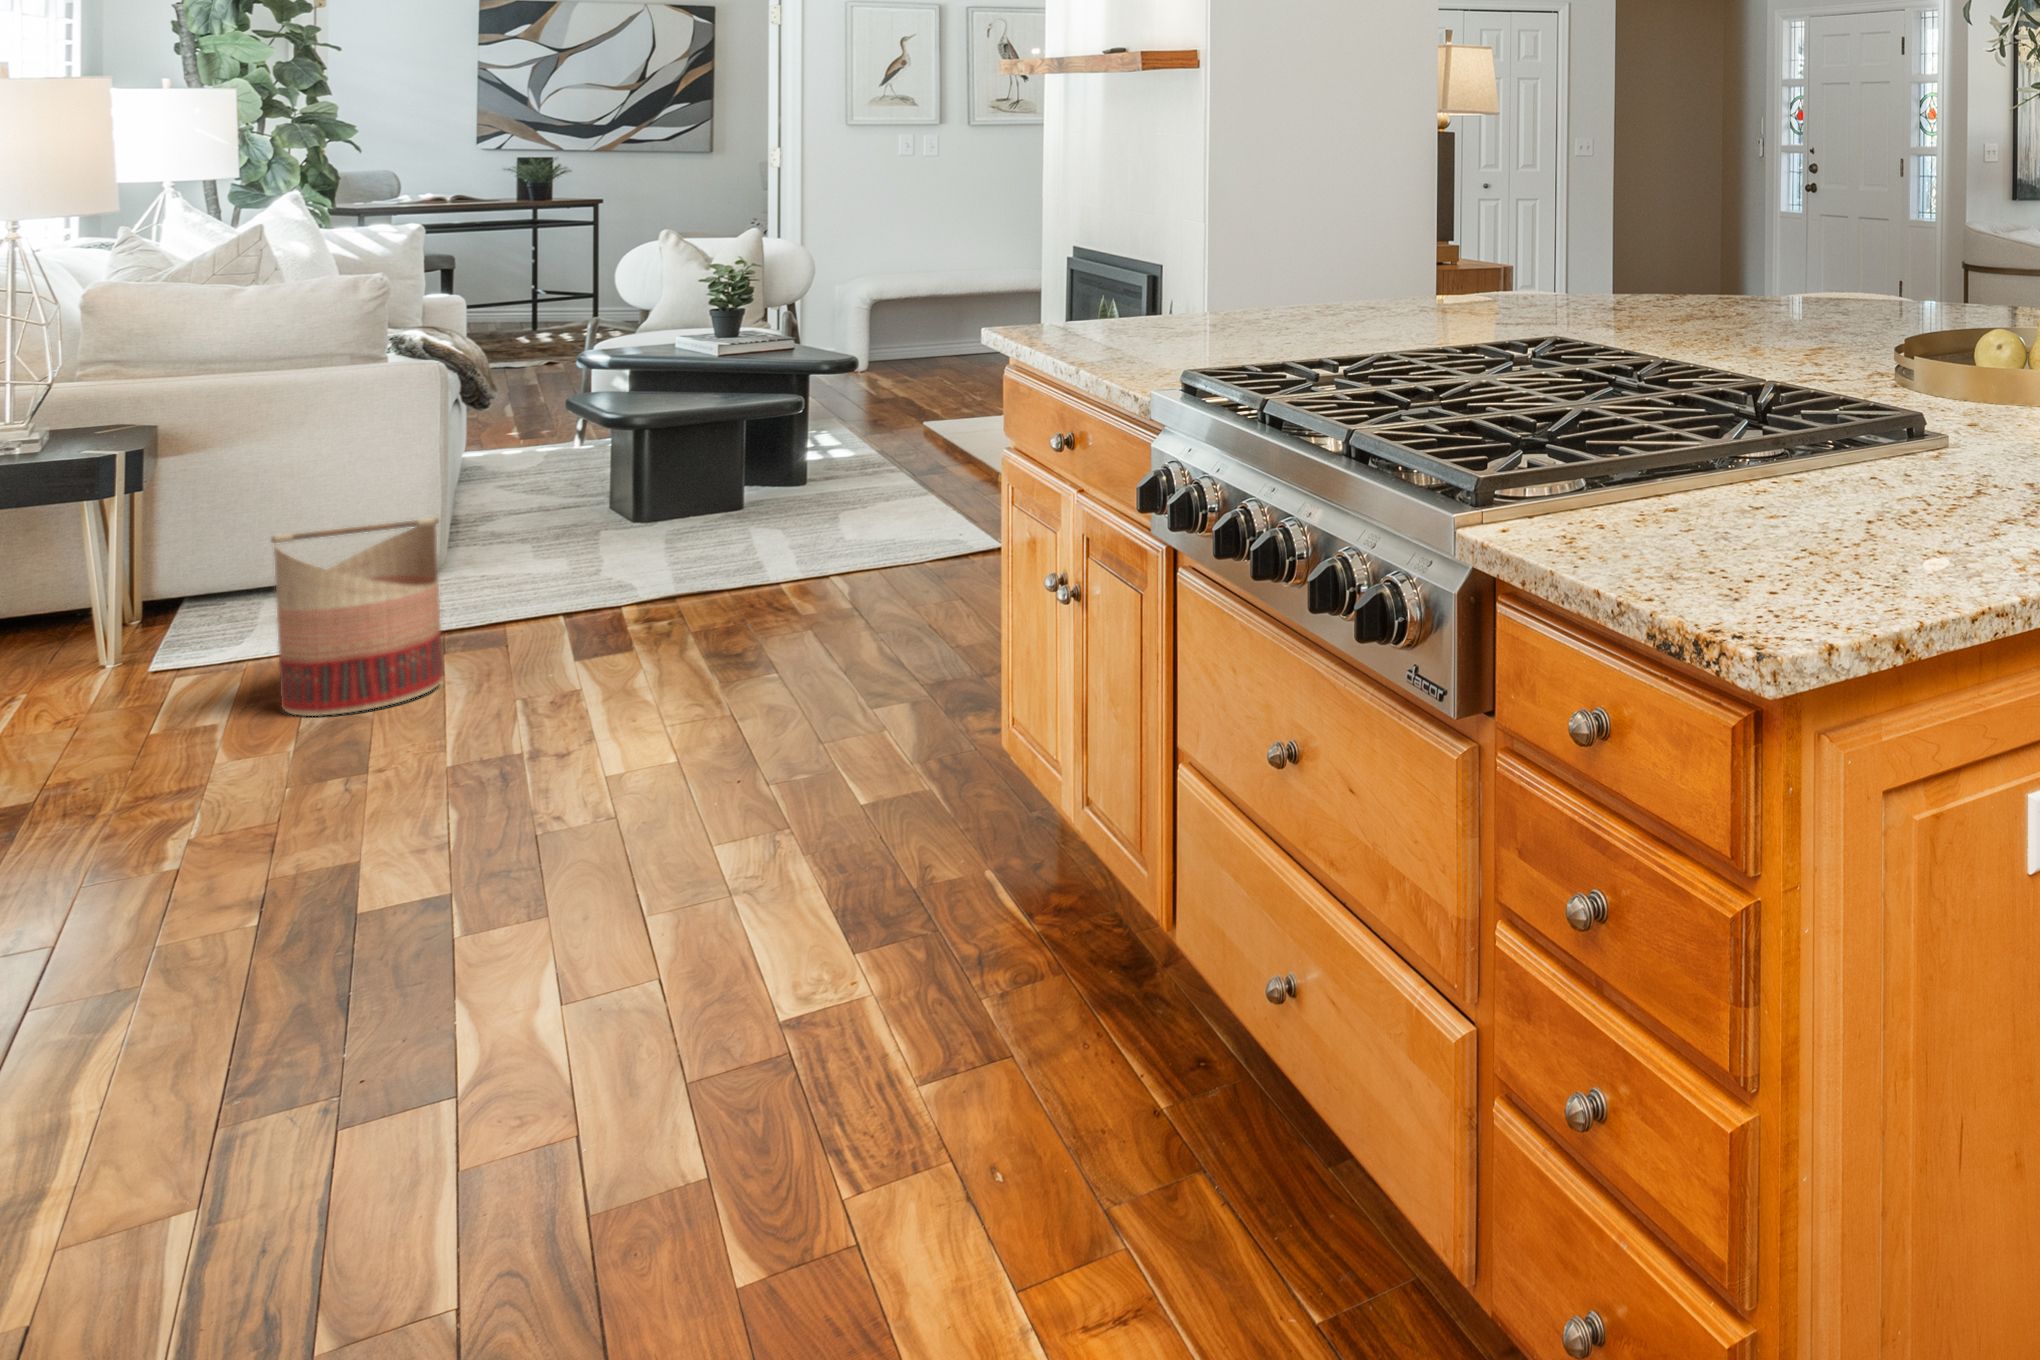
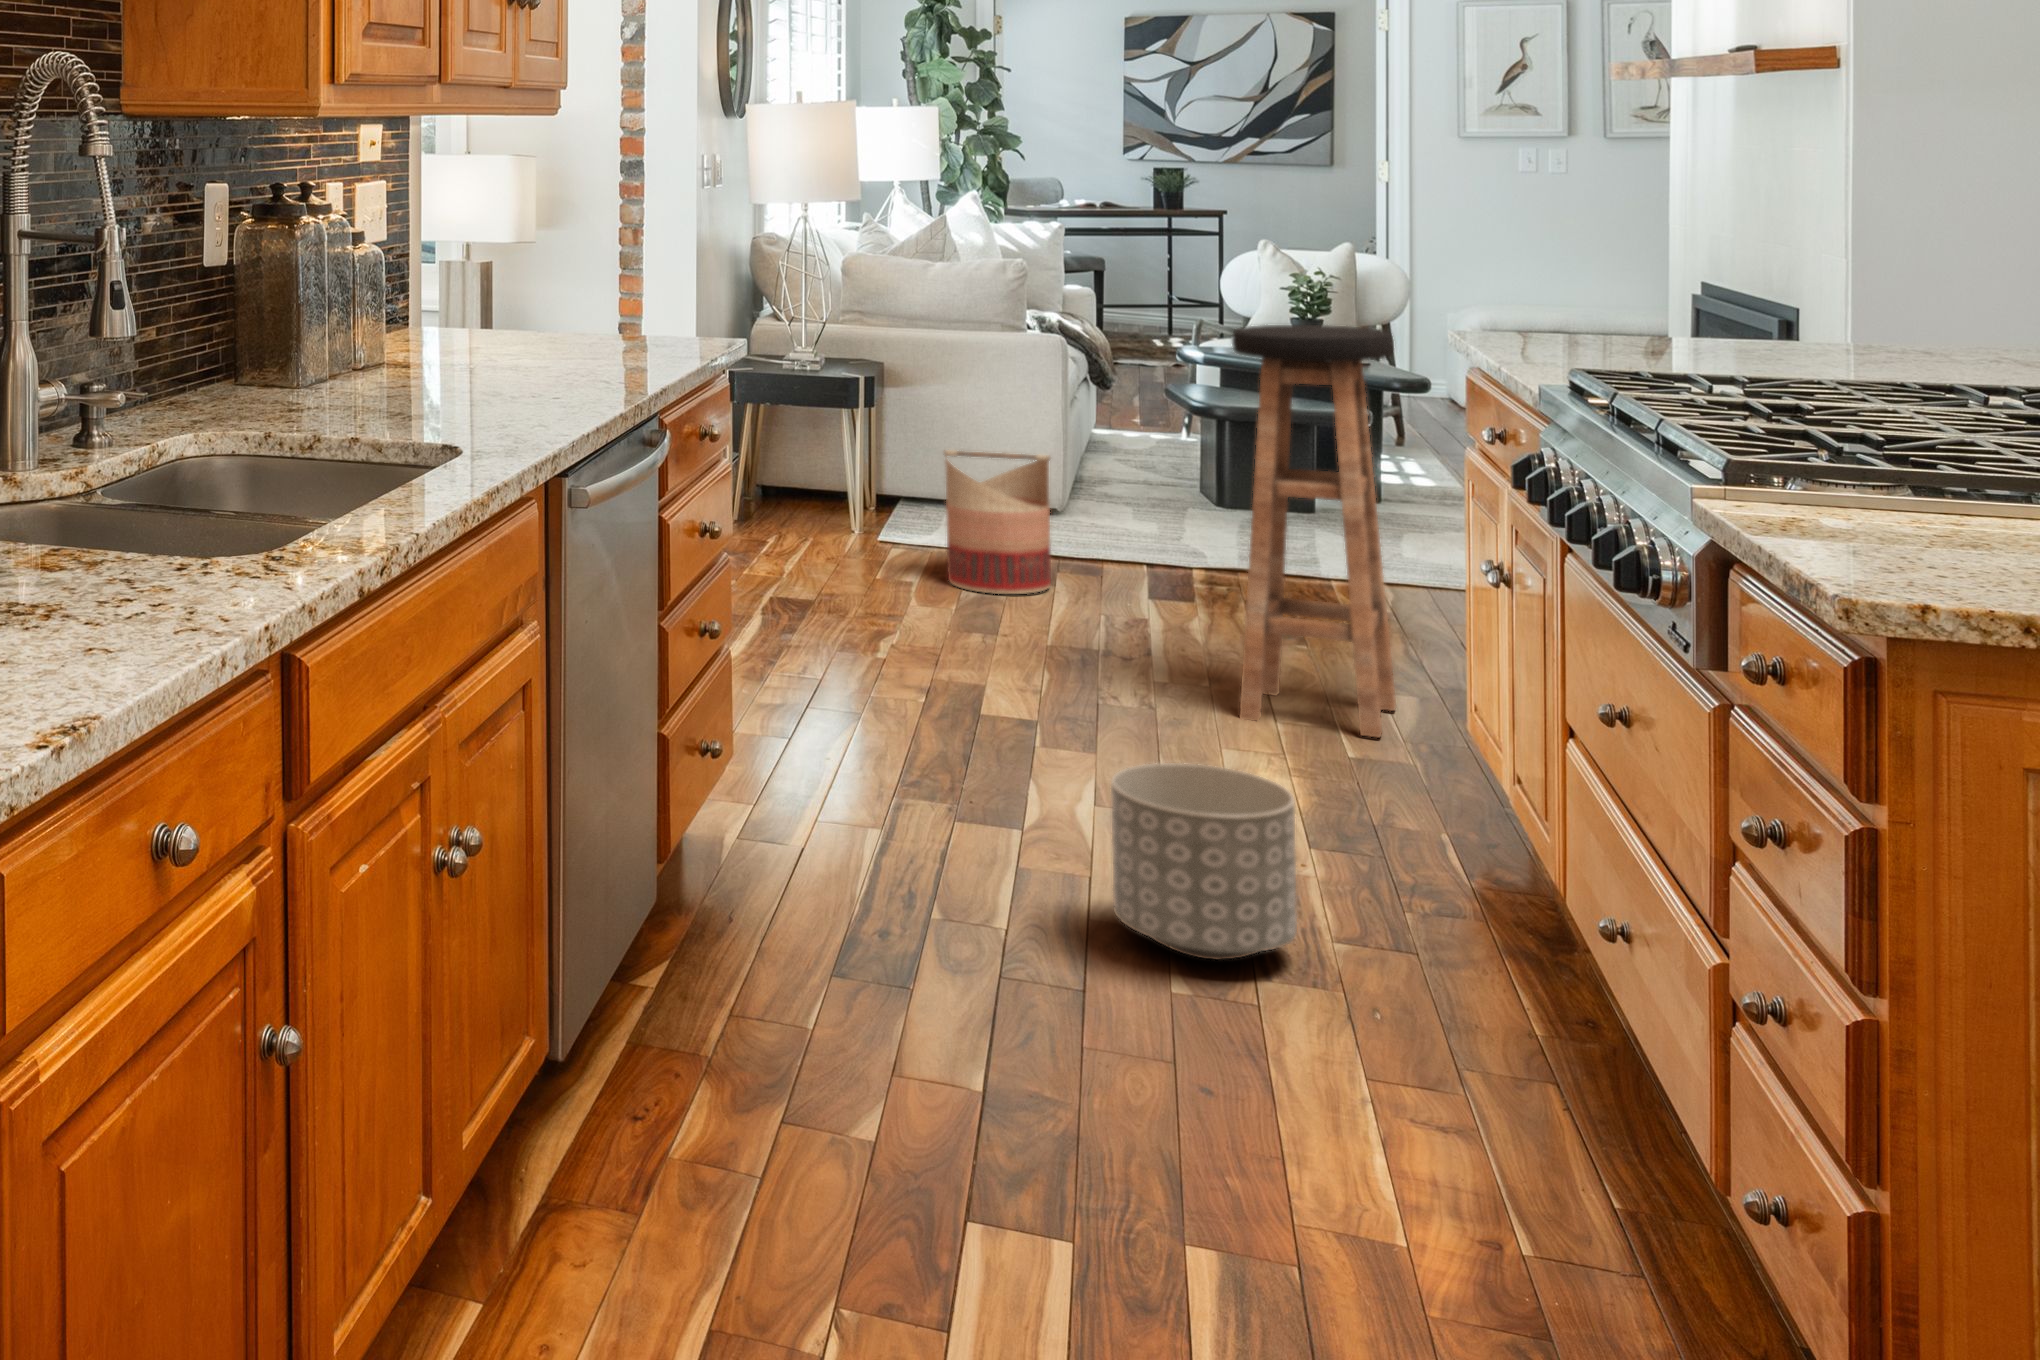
bar stool: none [705,325,894,799] -> present [1232,325,1396,738]
planter: none [619,918,879,1208] -> present [1111,763,1297,960]

